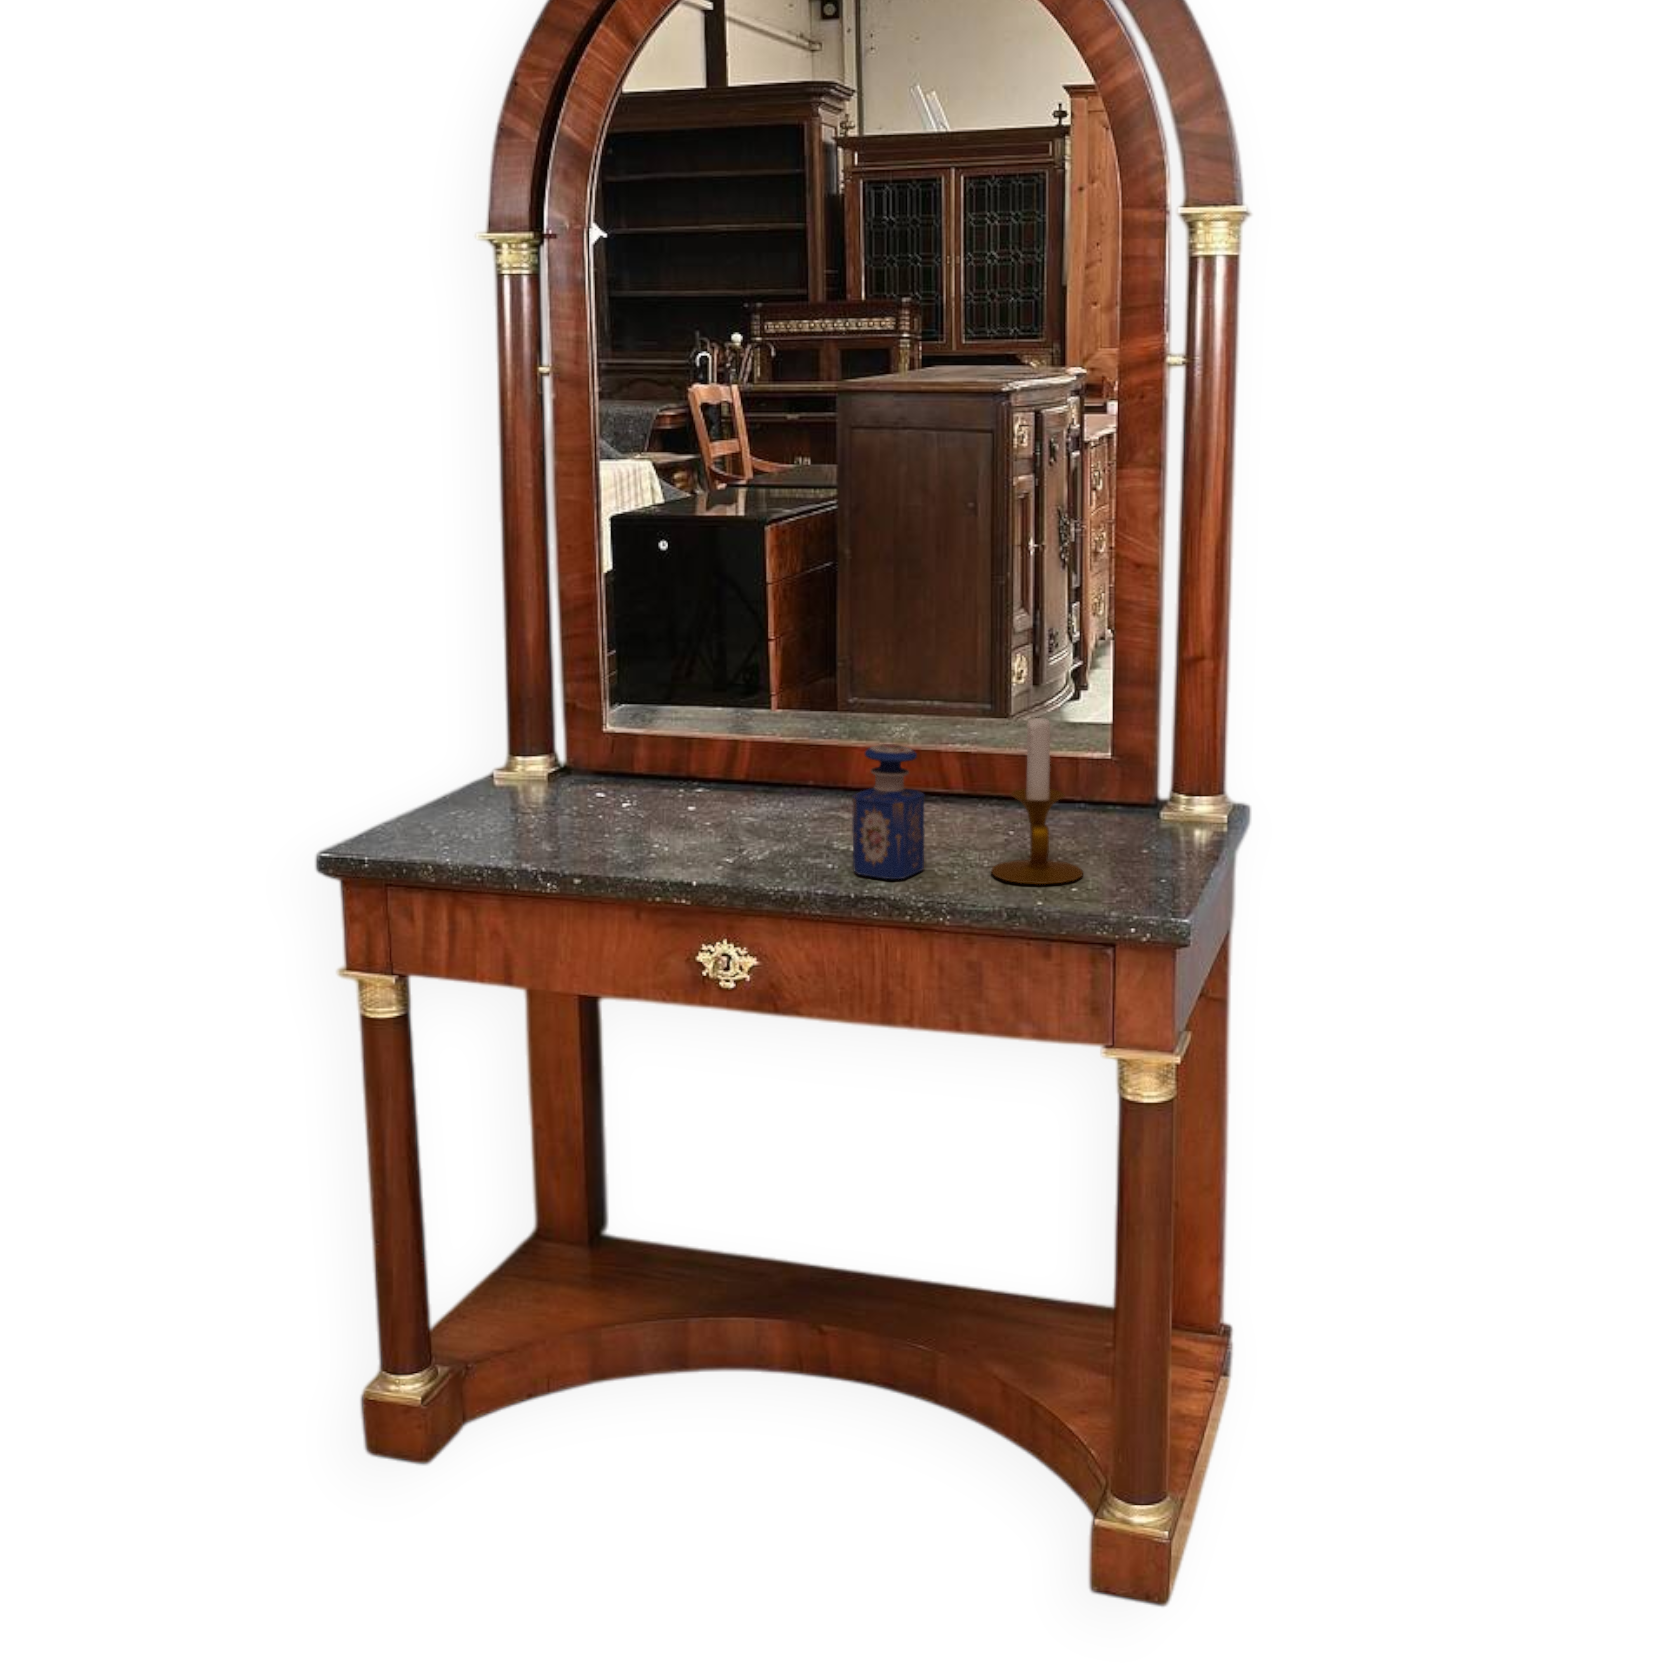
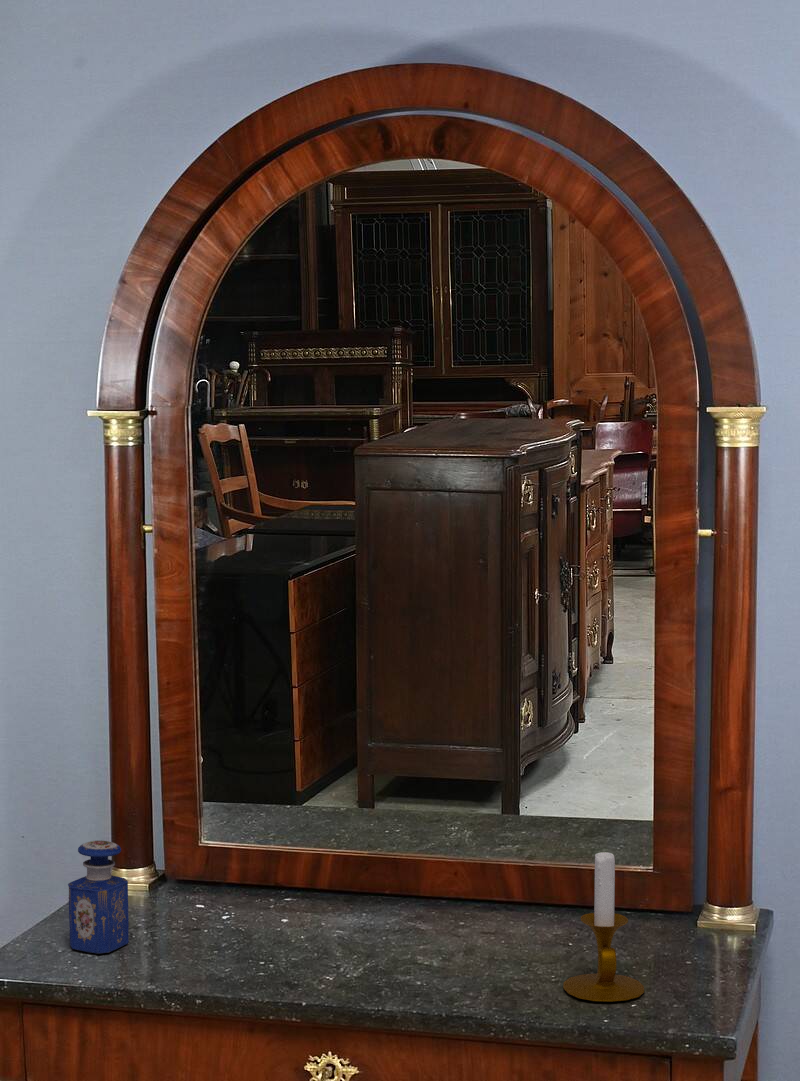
perfume bottle: present [852,744,924,879] -> present [68,840,129,954]

